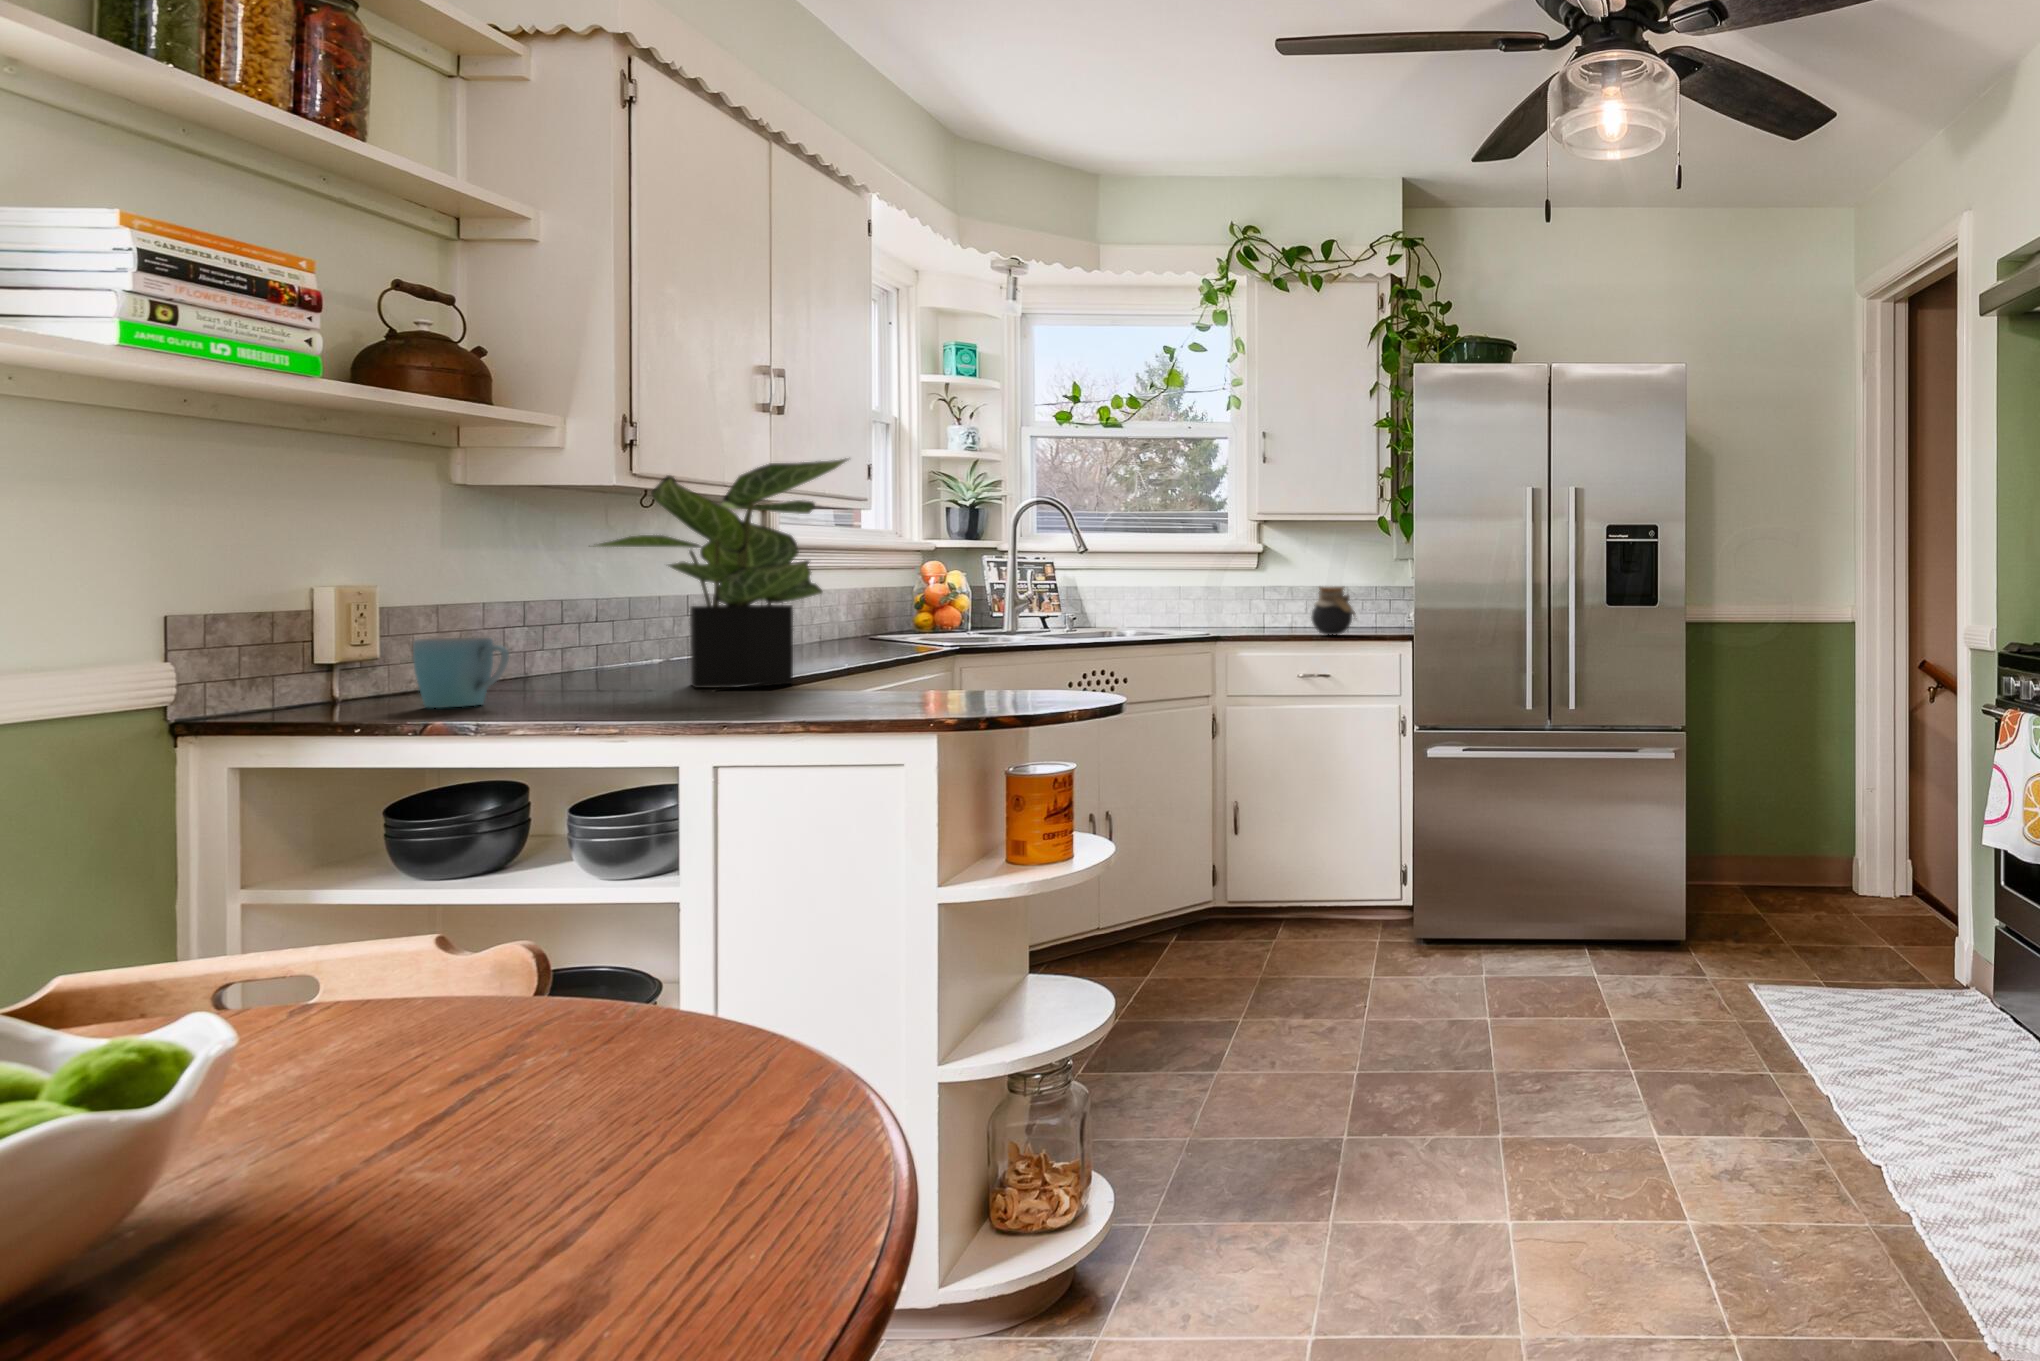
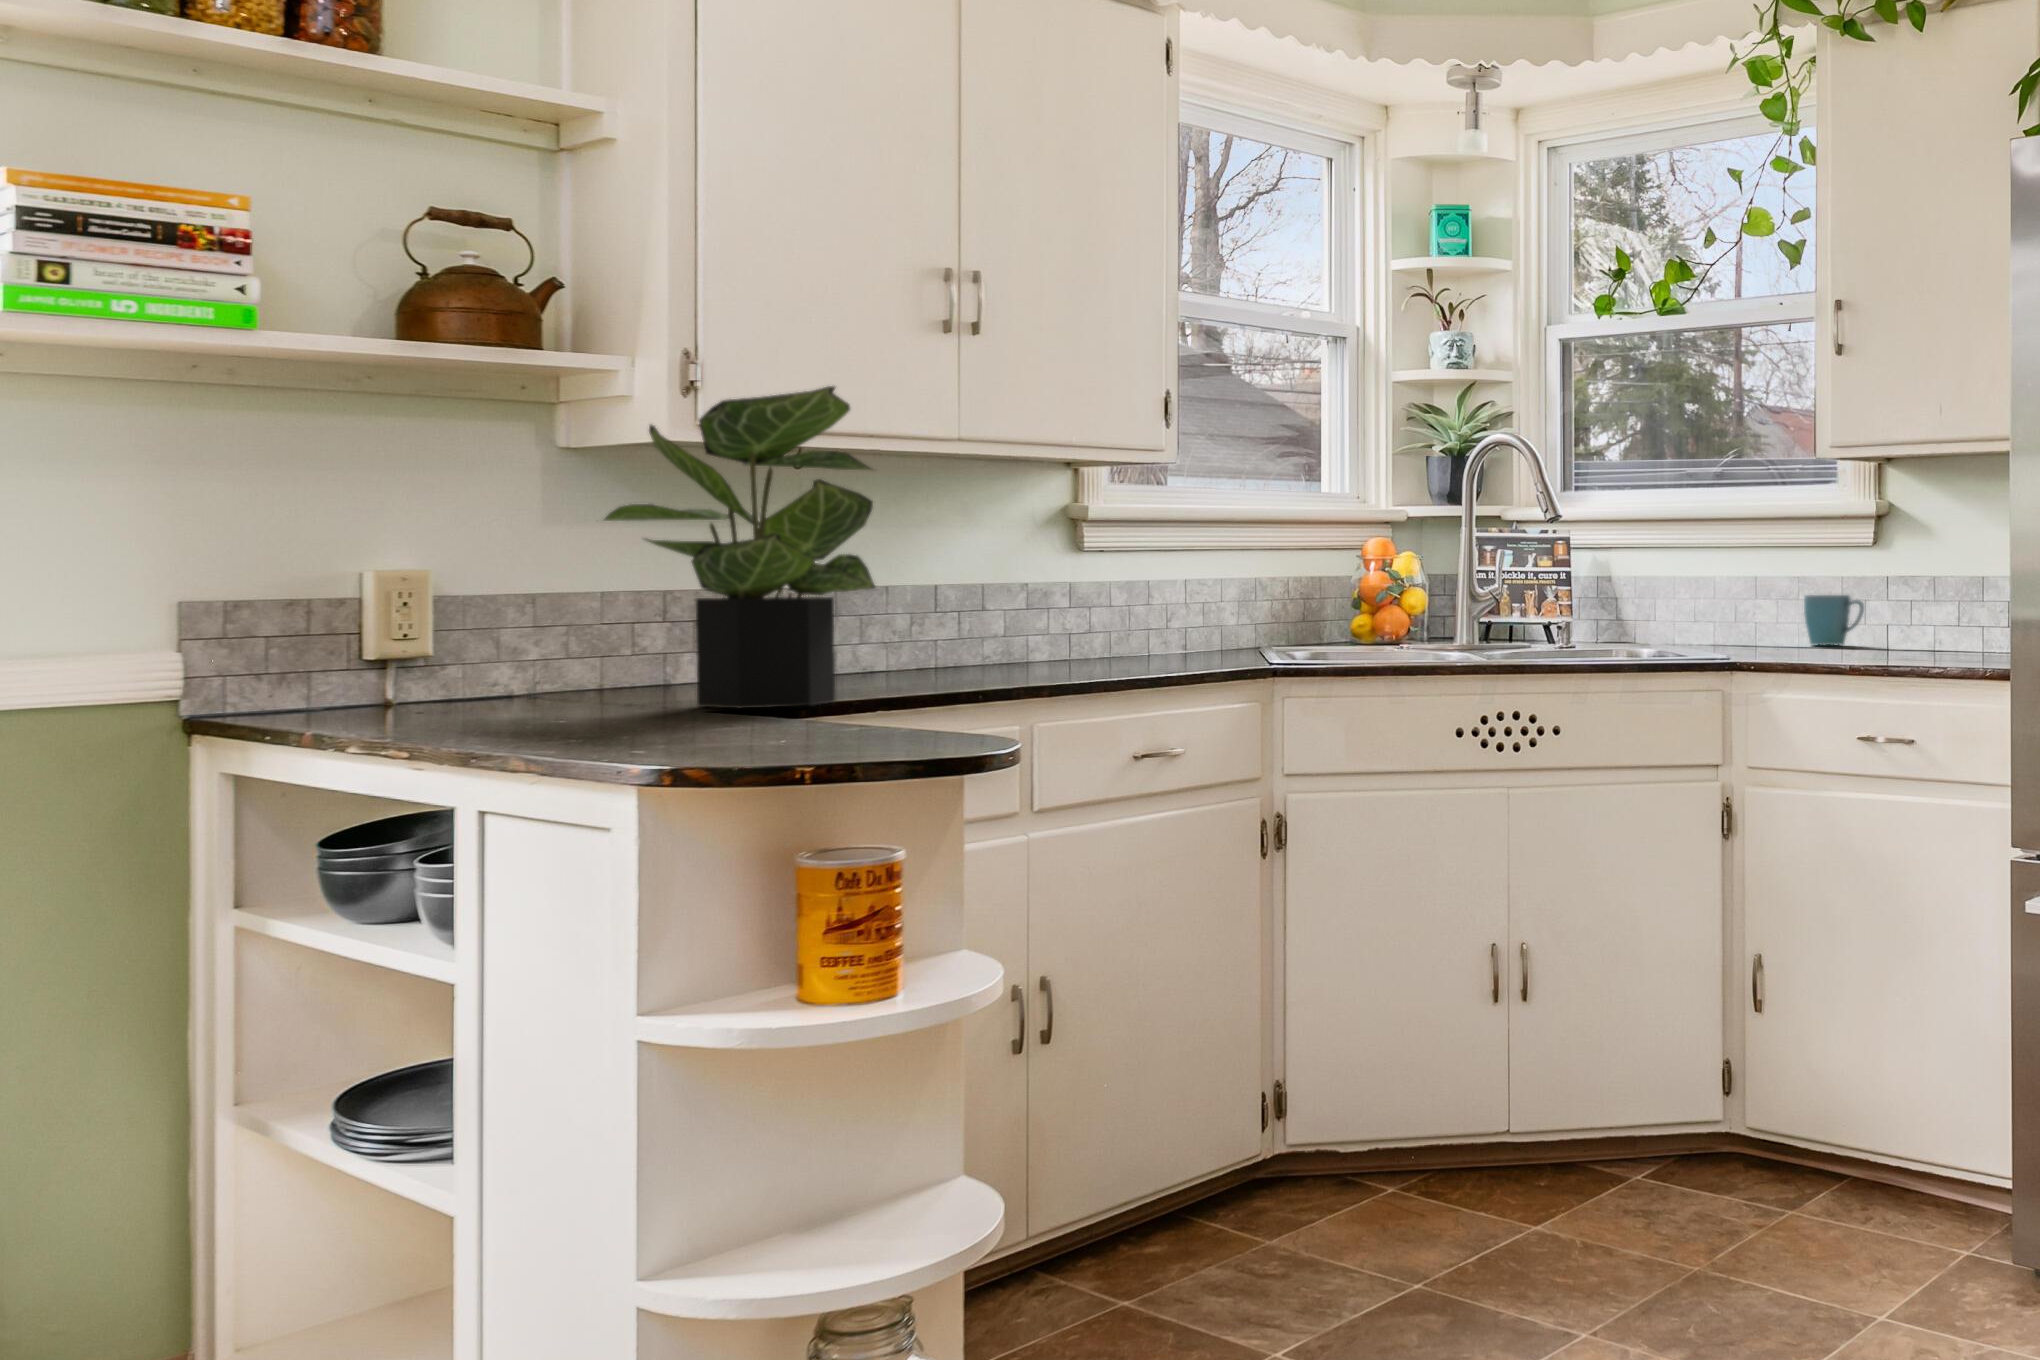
jar: present [1312,587,1355,636] -> none [1870,575,1947,664]
mug: present [413,638,509,708] -> present [1804,595,1864,645]

